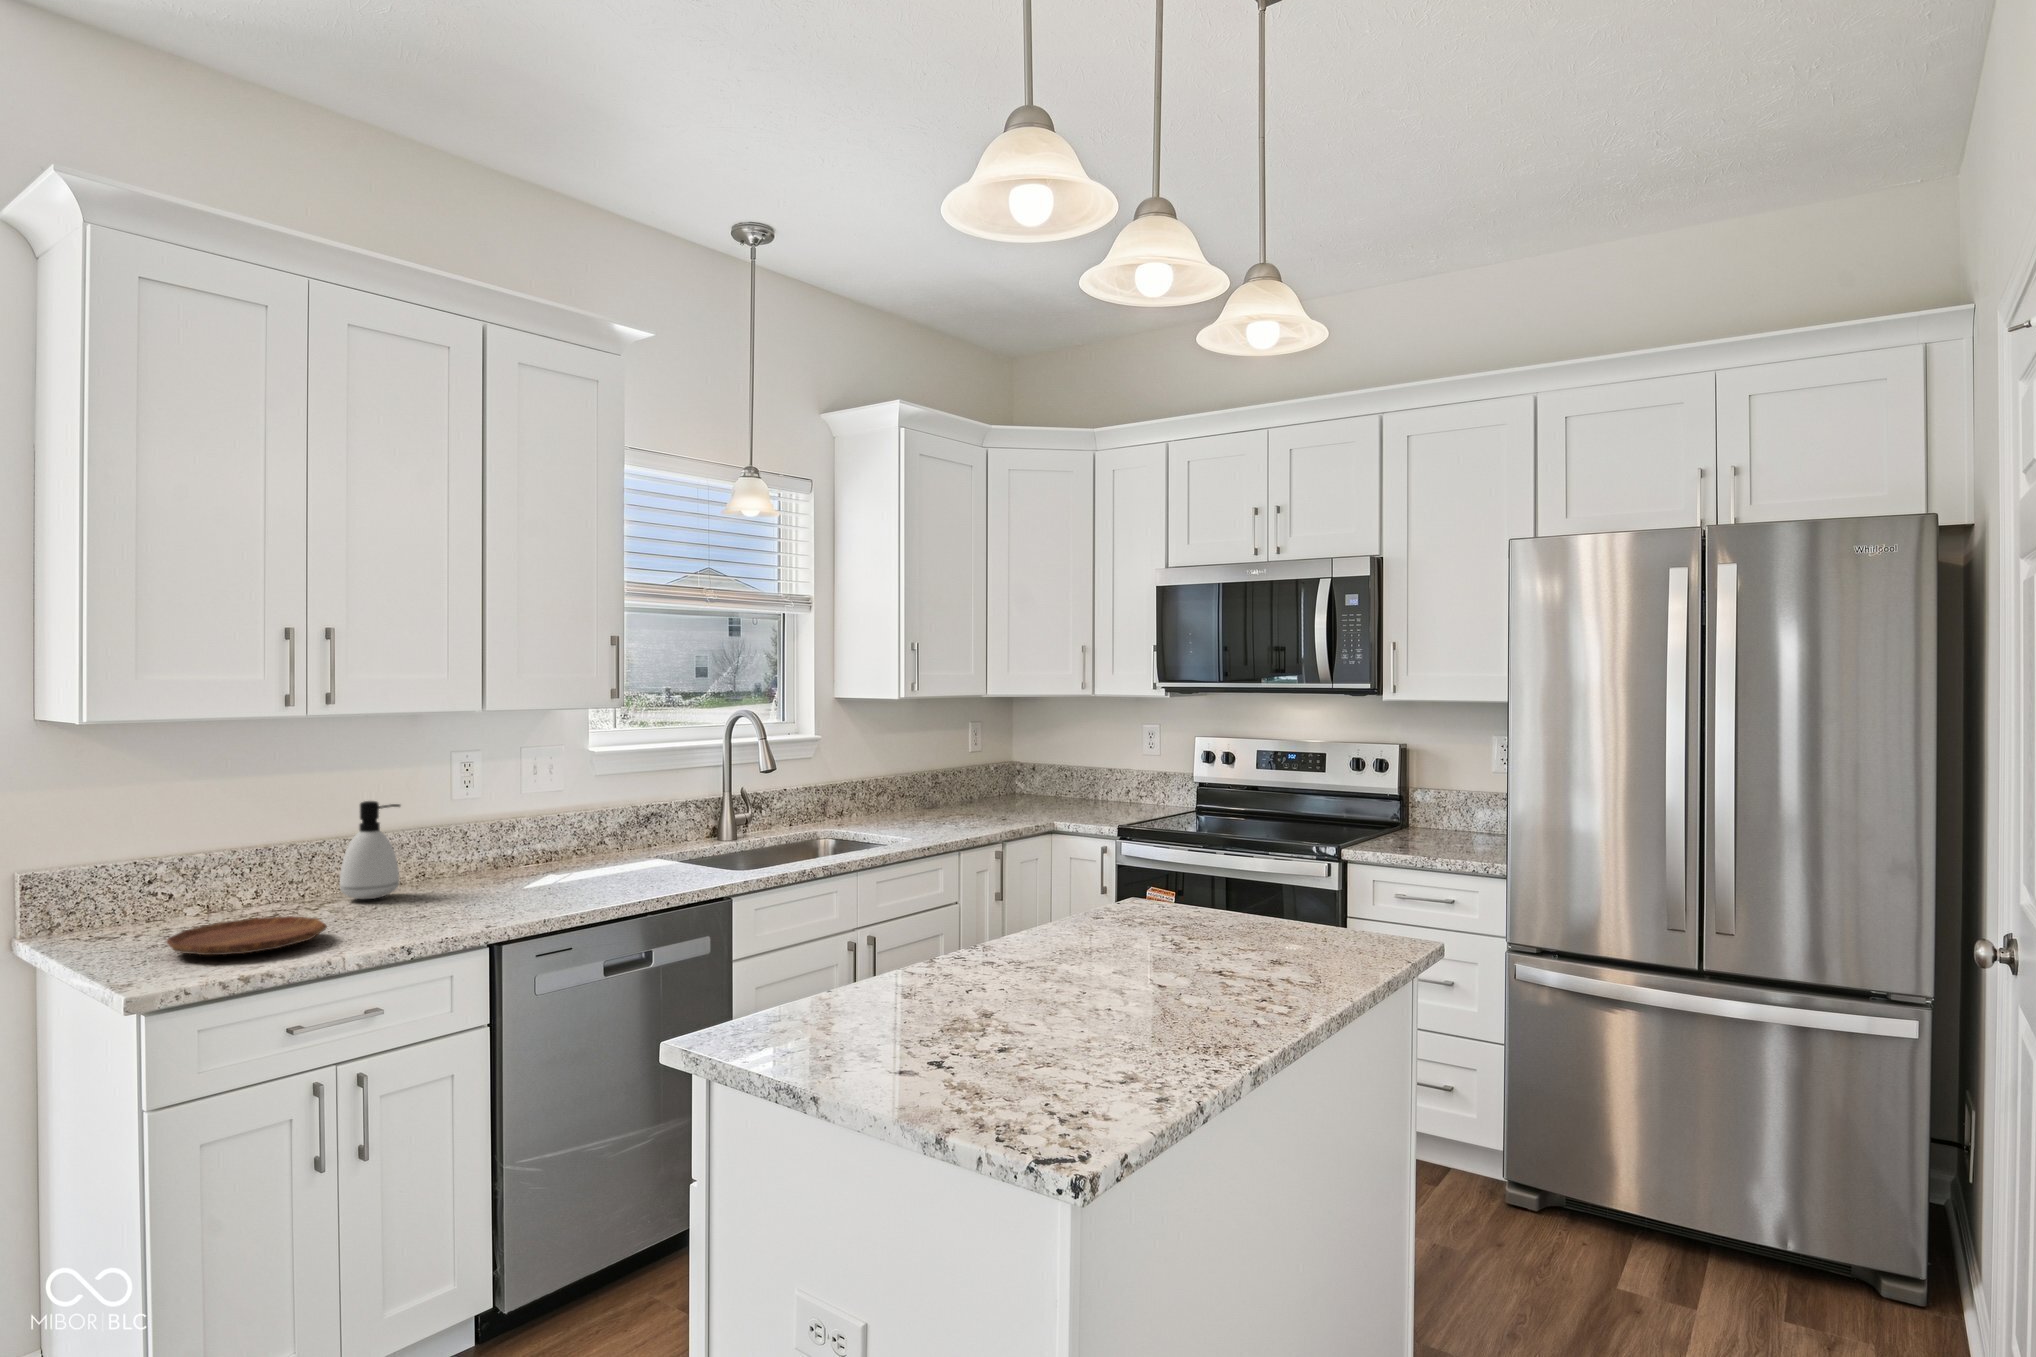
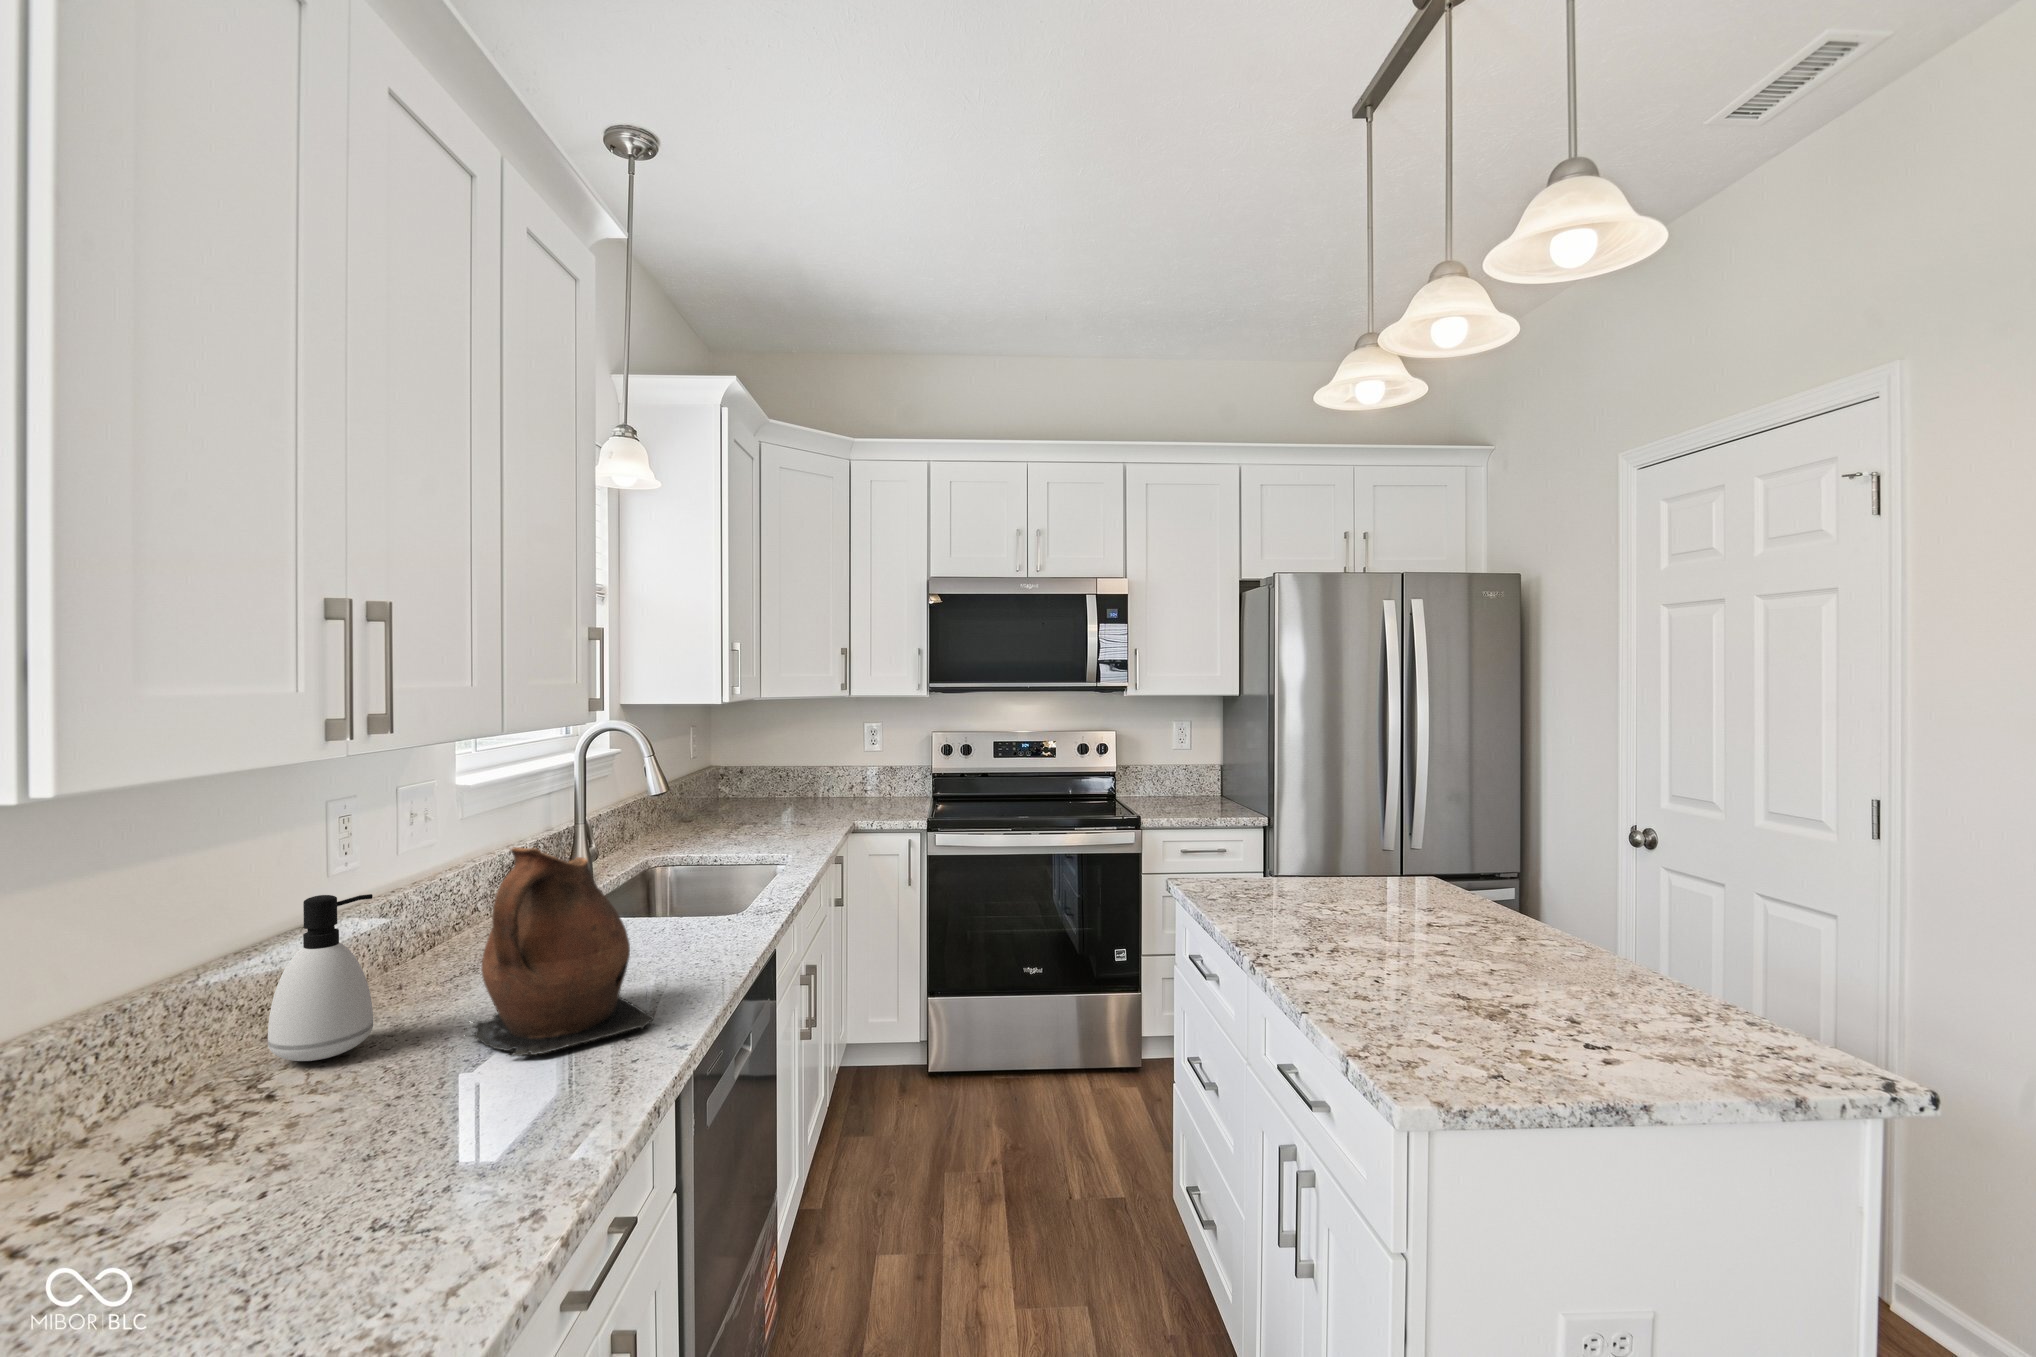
ceramic pitcher: none [410,780,540,916] -> present [466,847,653,1056]
tray: present [166,916,327,955] -> none [216,1104,513,1240]

